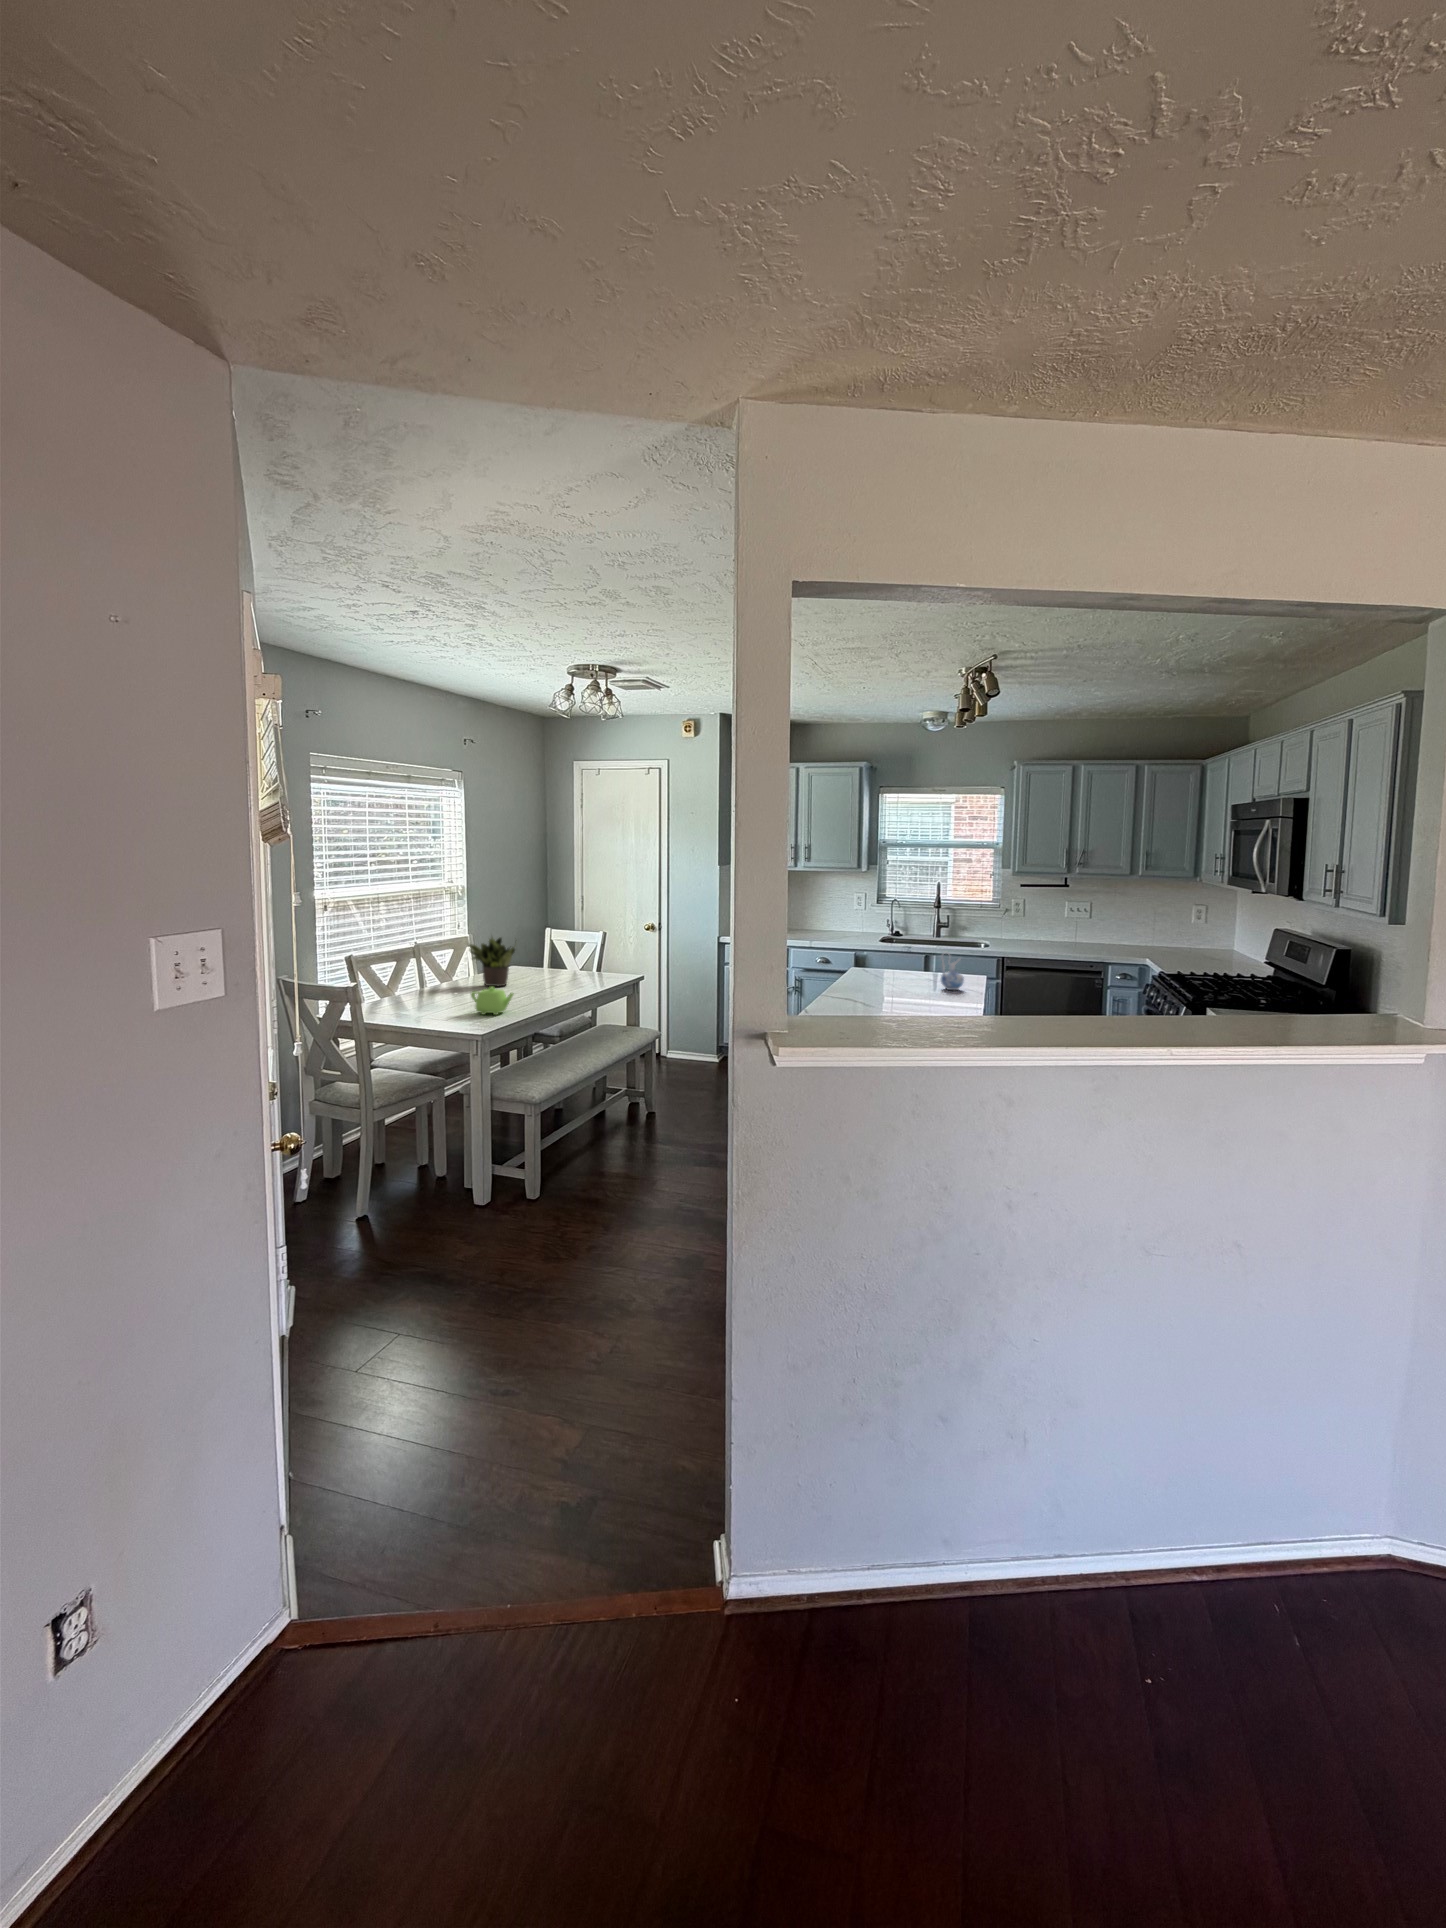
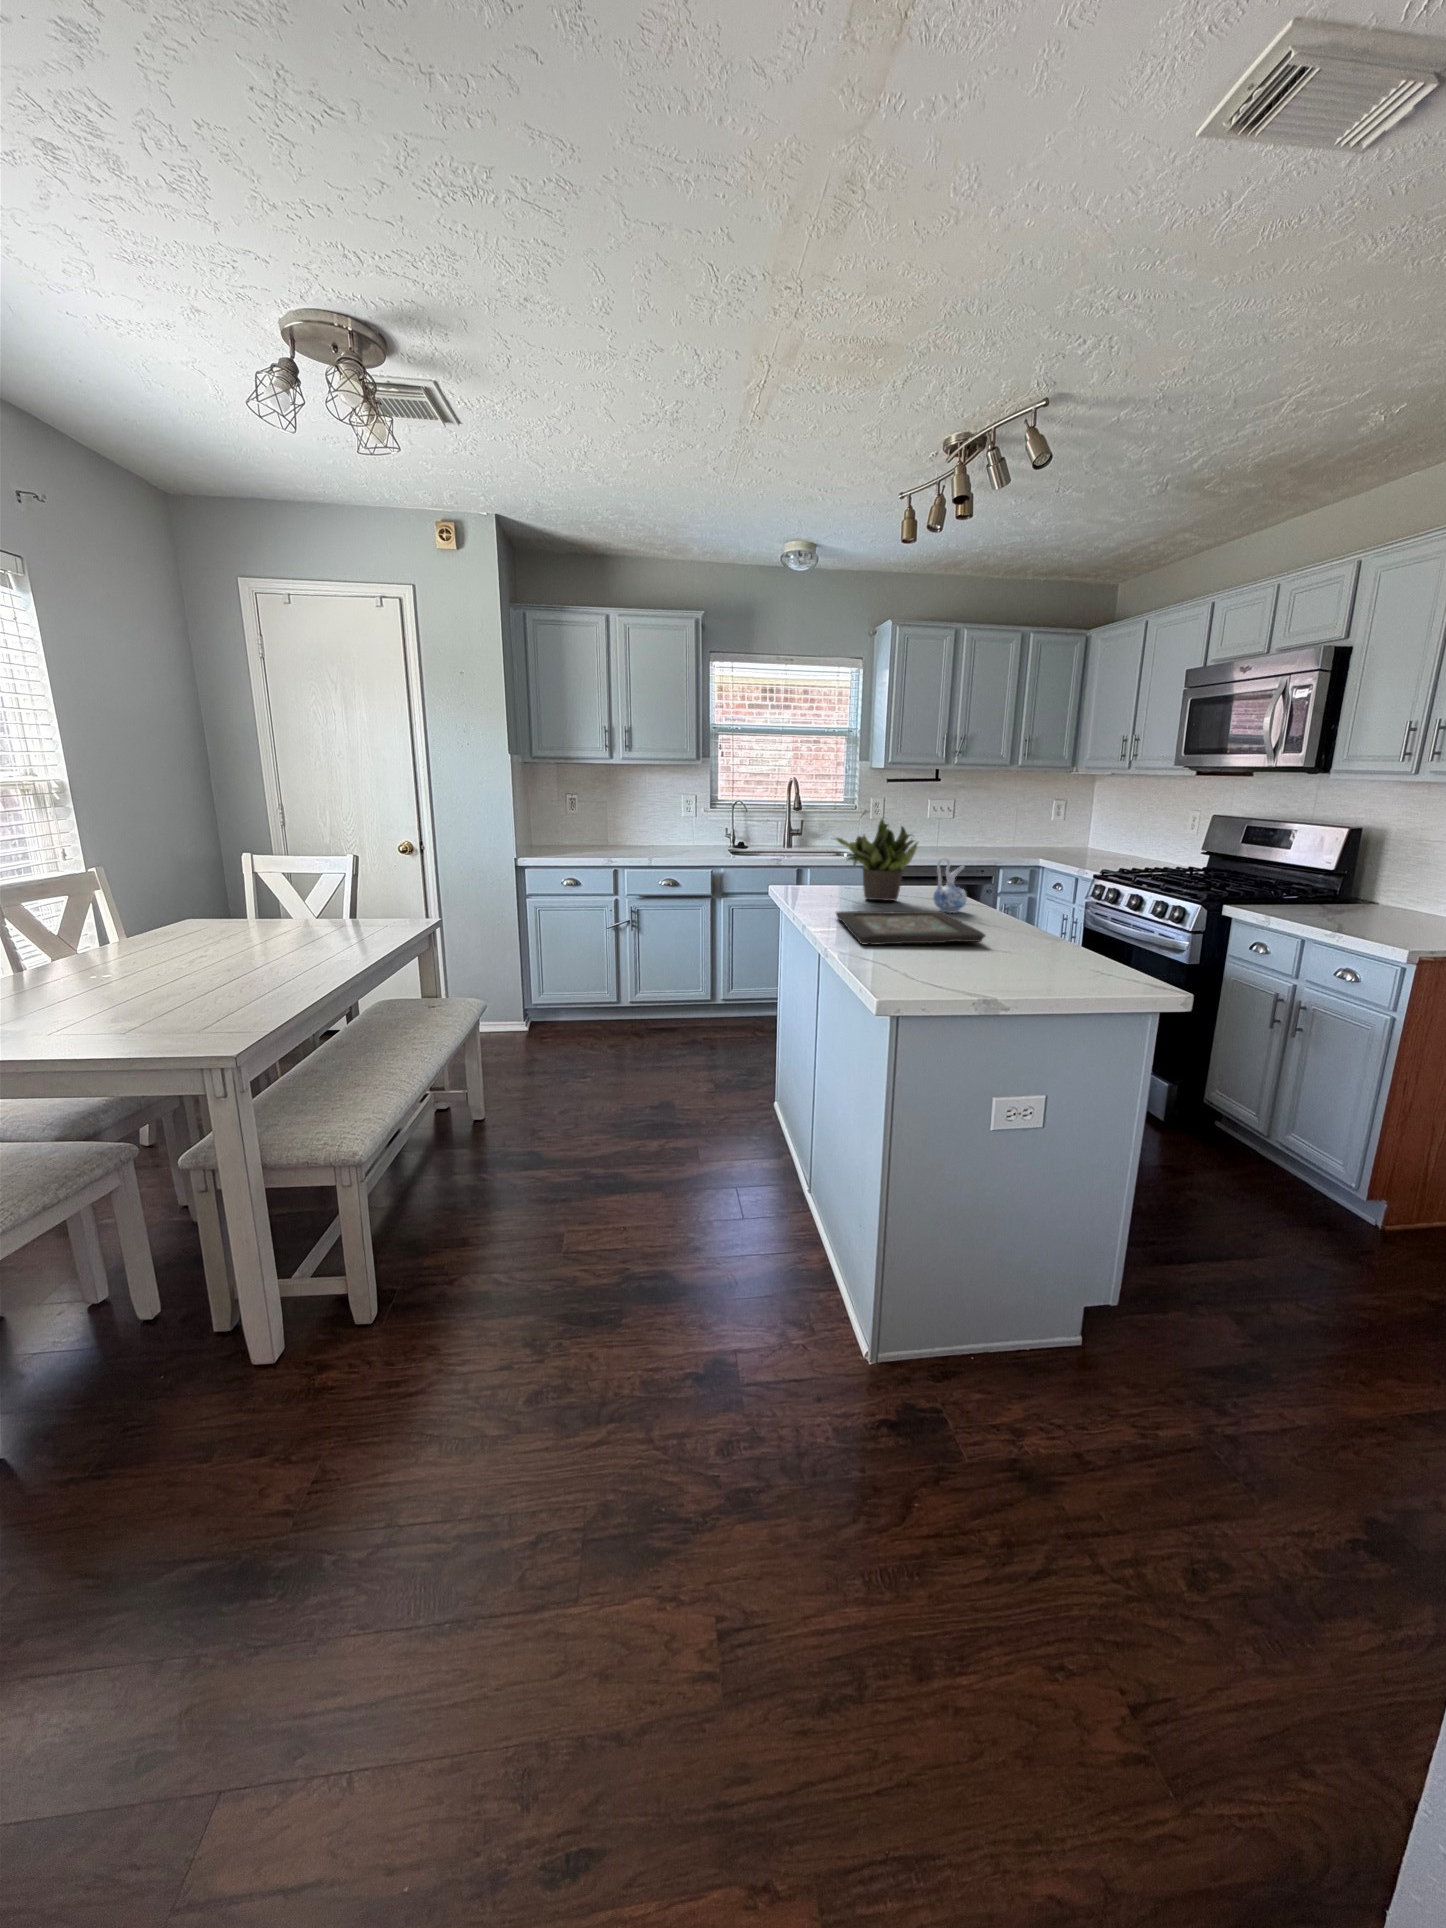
potted plant: present [469,937,515,986] -> present [835,819,918,900]
decorative tray: none [847,983,935,1005] -> present [836,911,985,945]
teapot: present [471,987,513,1015] -> none [95,971,207,1033]

